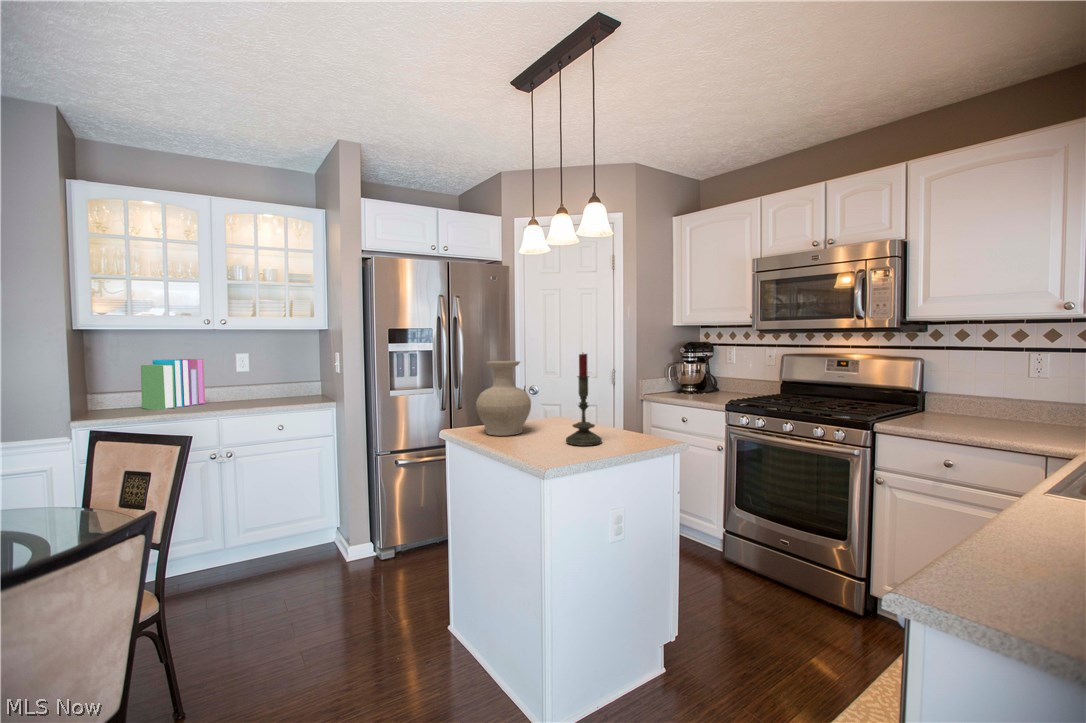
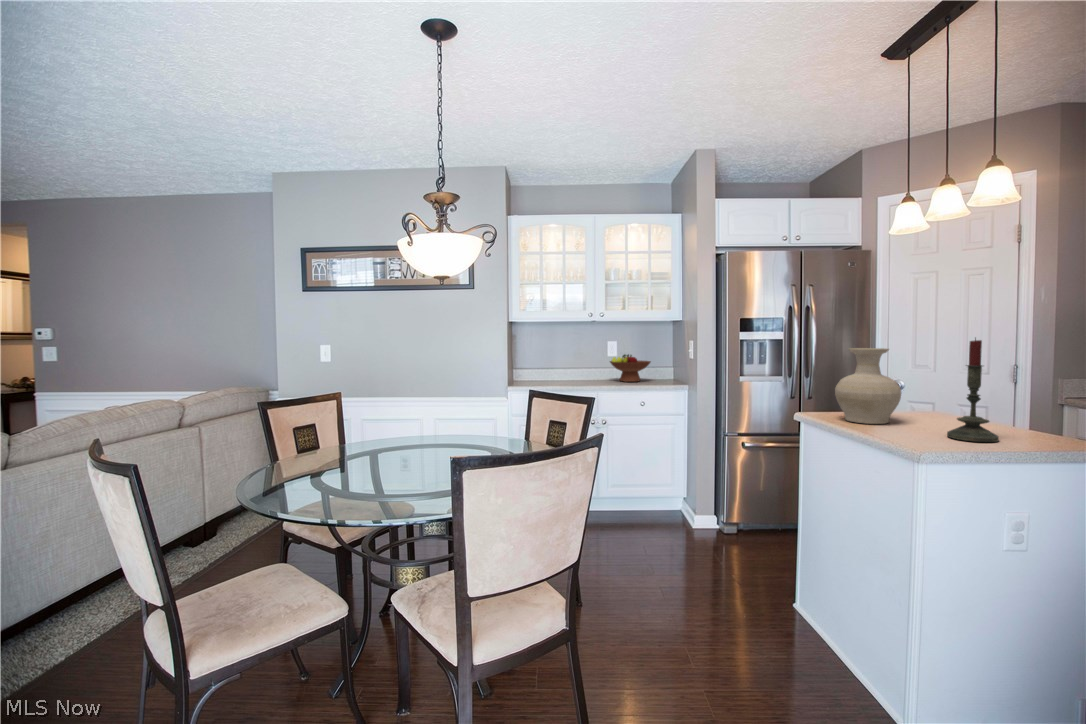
books: present [141,359,205,409] -> none [547,344,586,382]
fruit bowl: none [237,370,294,403] -> present [610,354,651,382]

